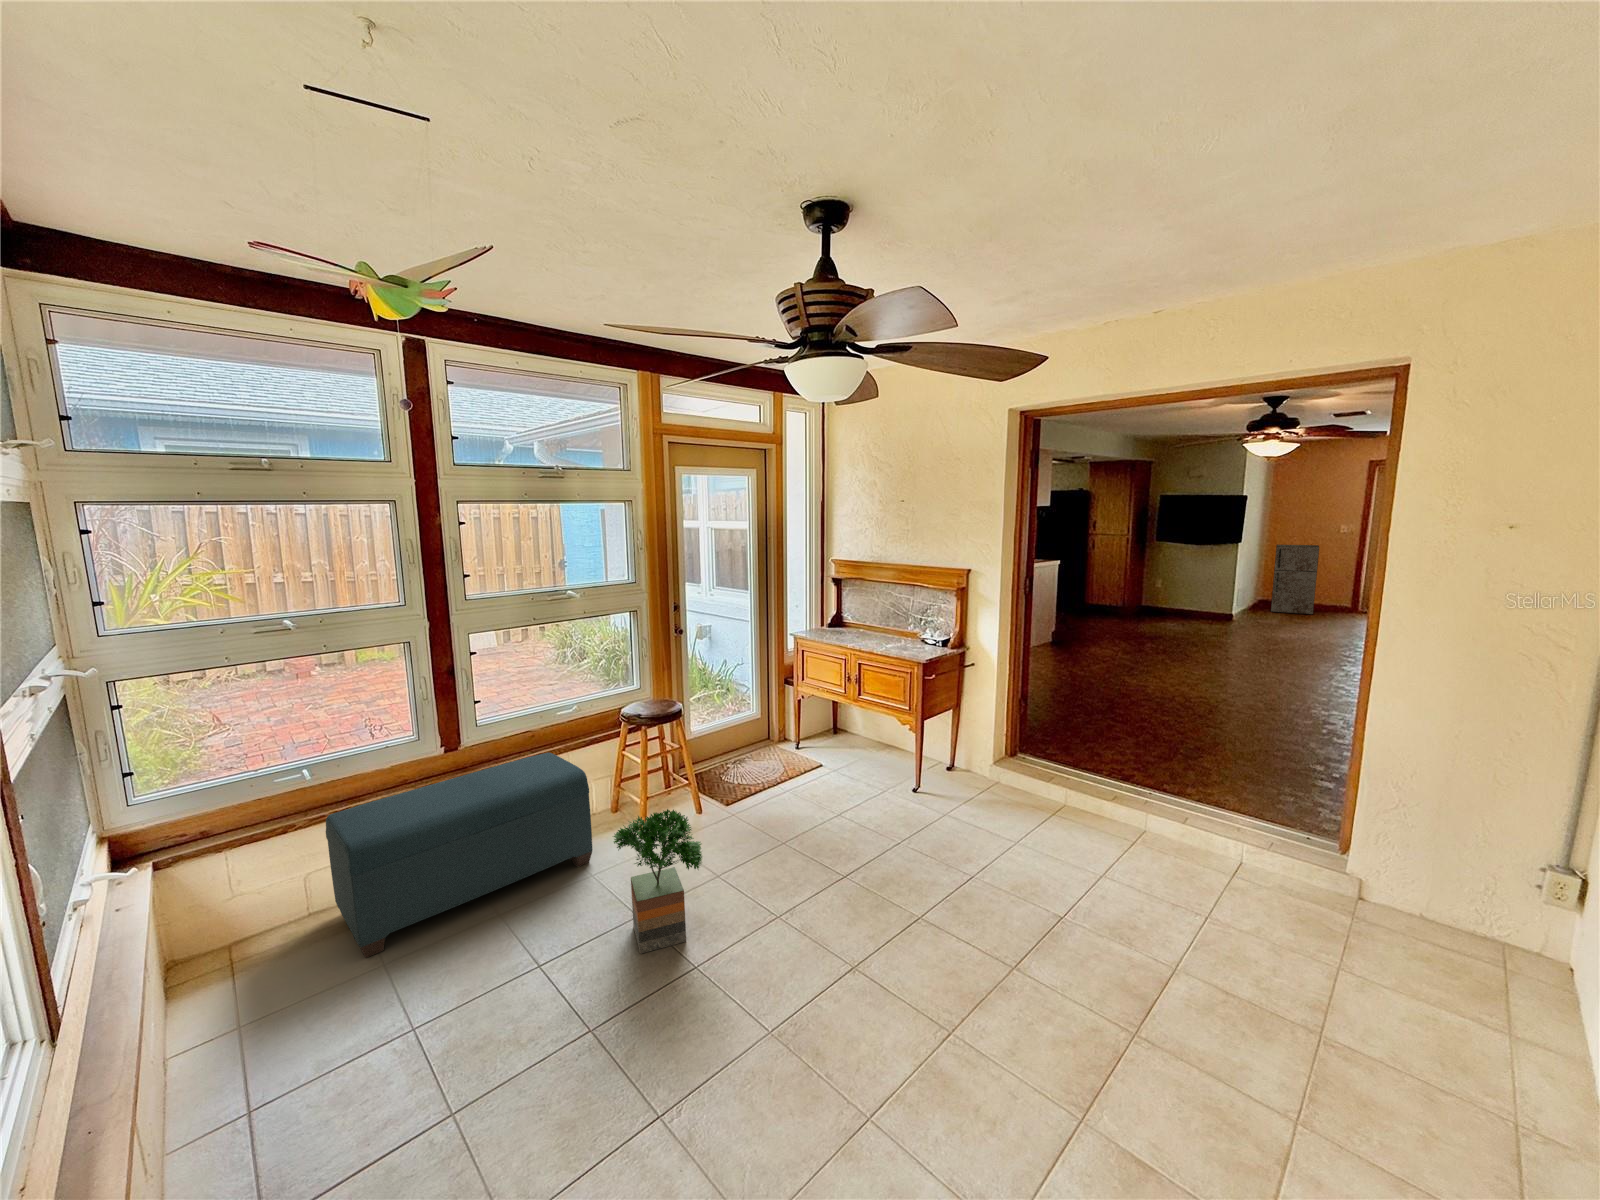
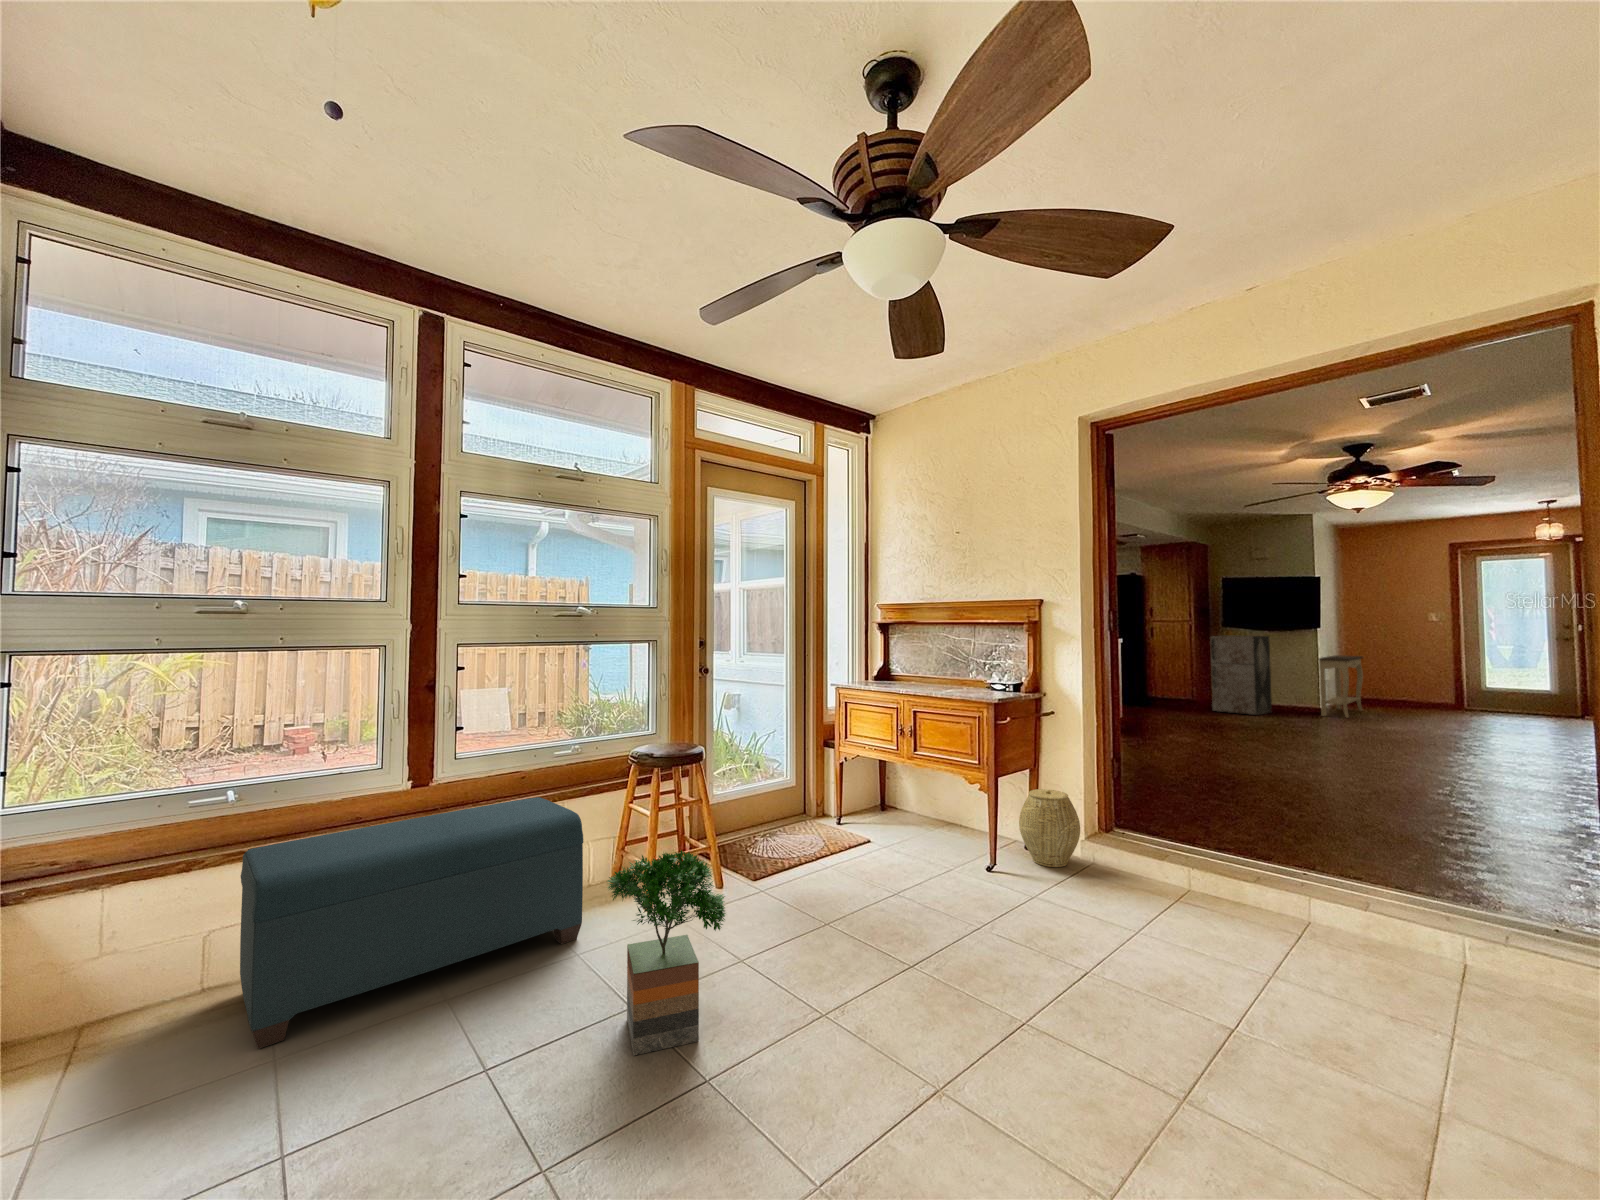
storage cabinet: present [1271,545,1319,615] -> present [1210,636,1272,715]
console table: none [1232,566,1277,624] -> present [1319,655,1363,718]
woven basket: none [942,725,989,787] -> present [1019,789,1080,867]

